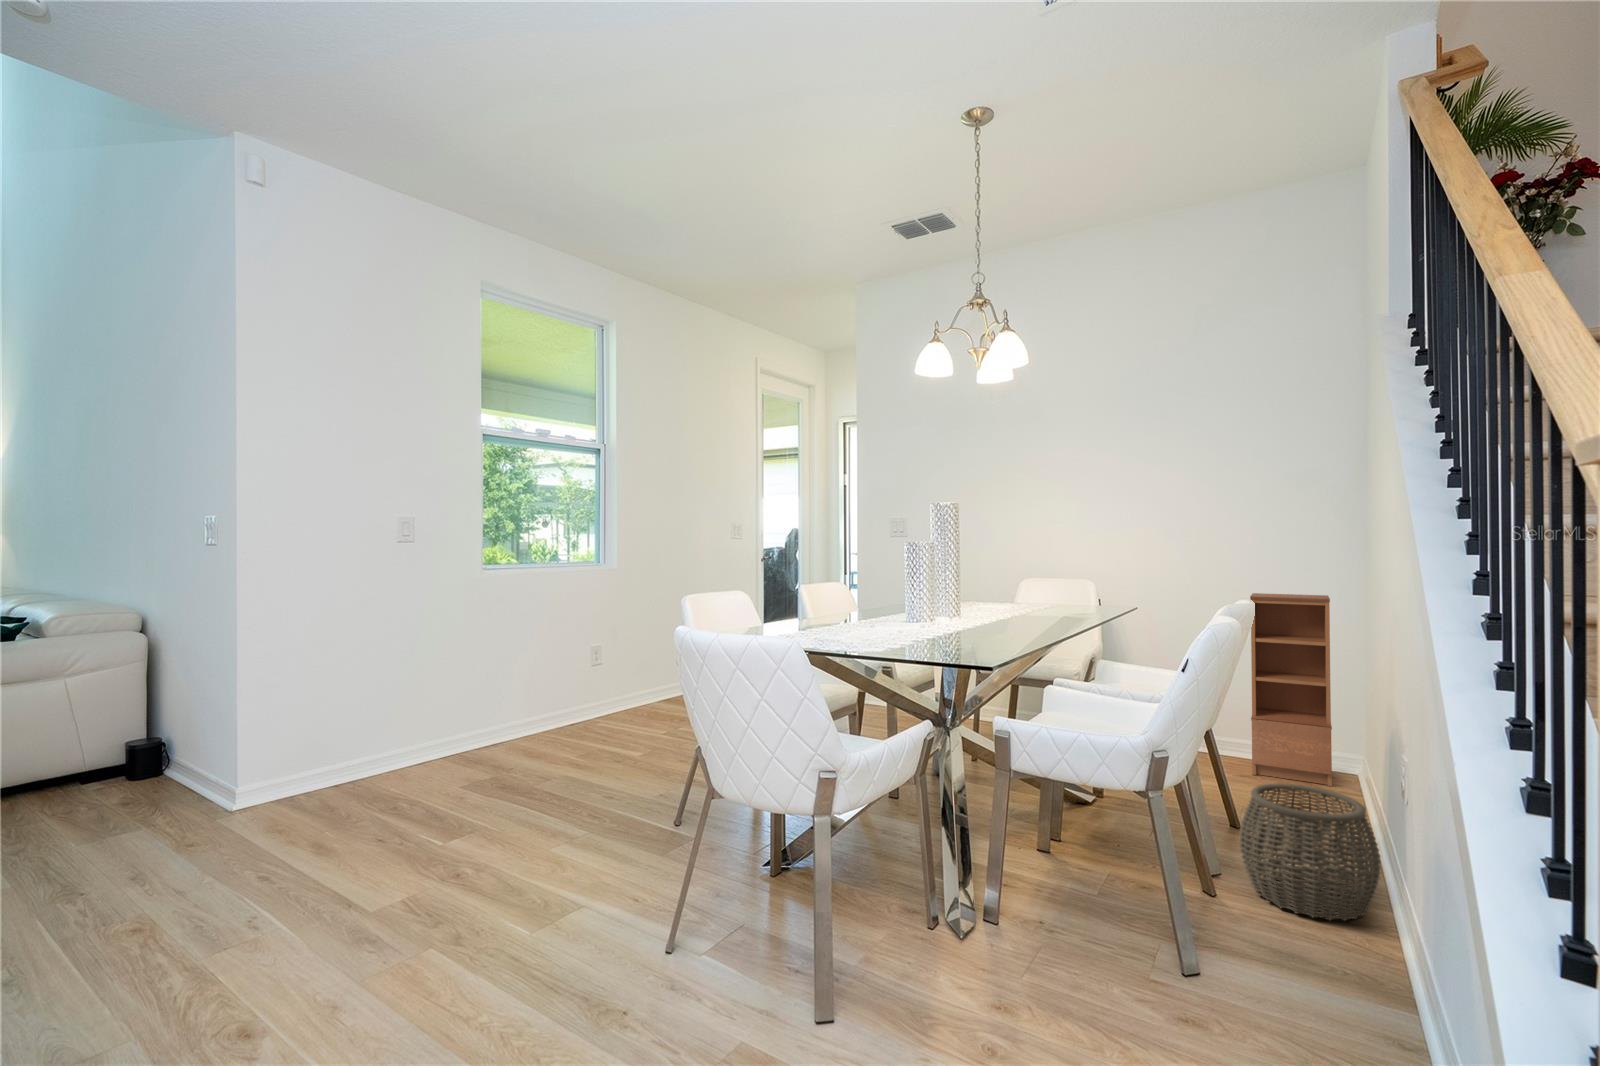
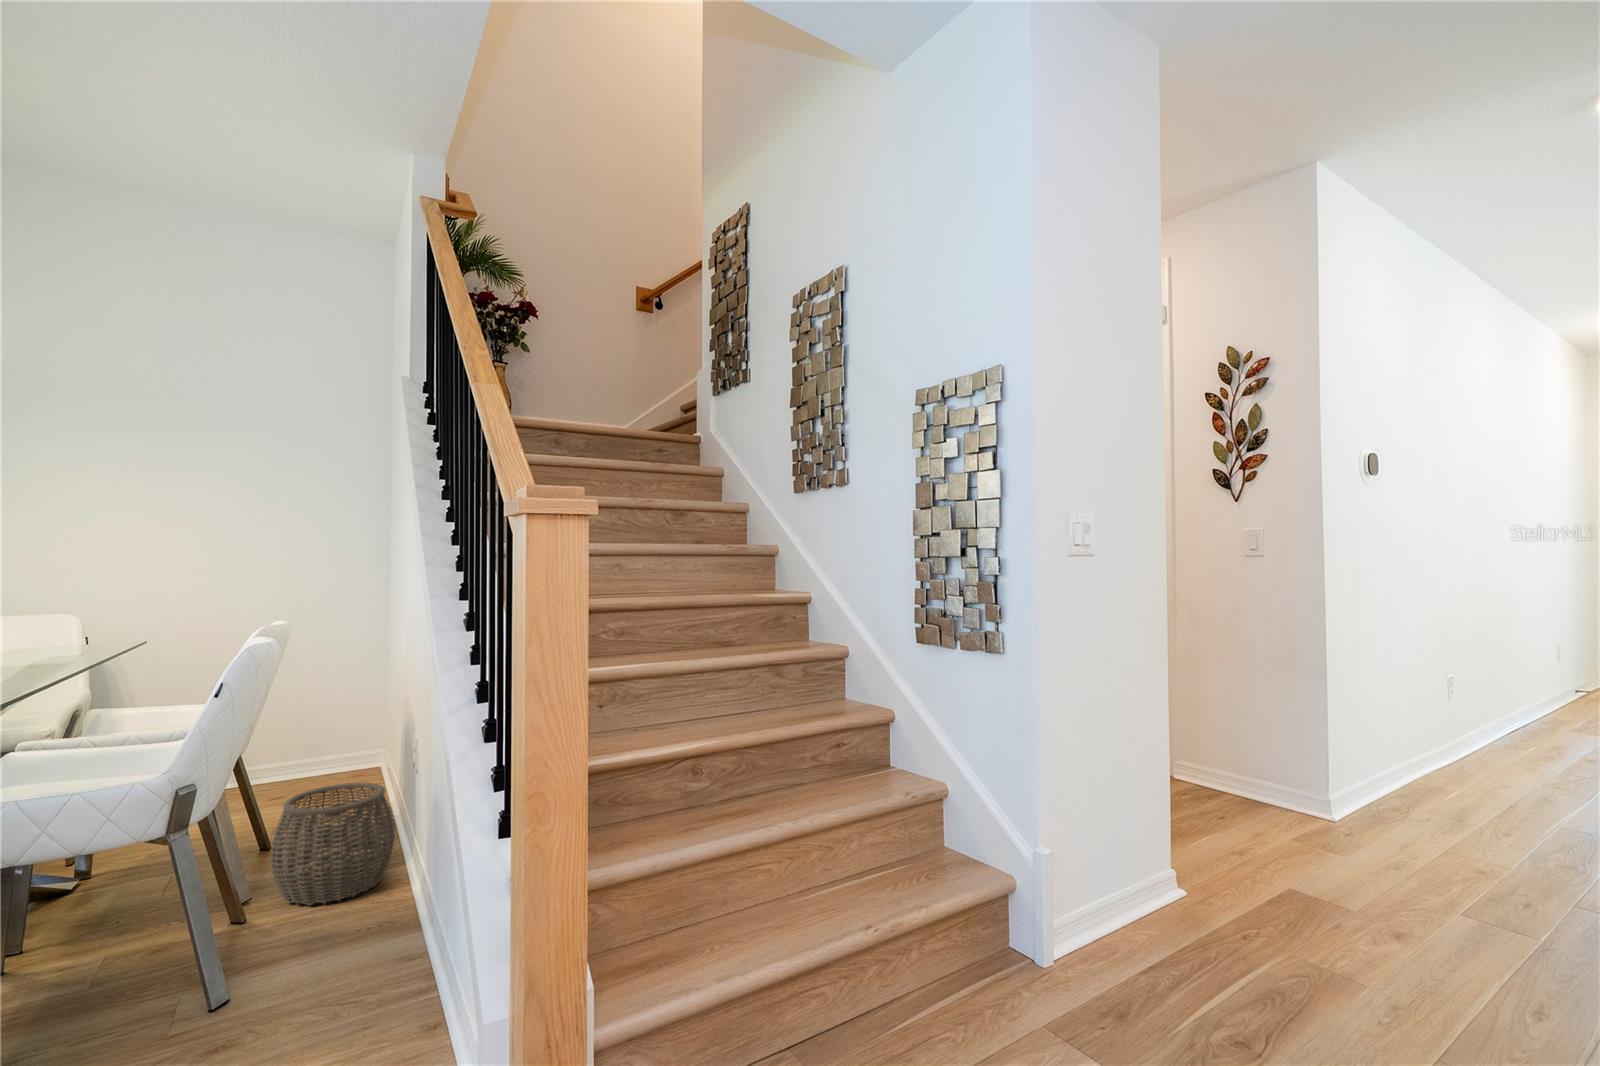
bookcase: present [1250,593,1332,786] -> none [283,613,359,795]

